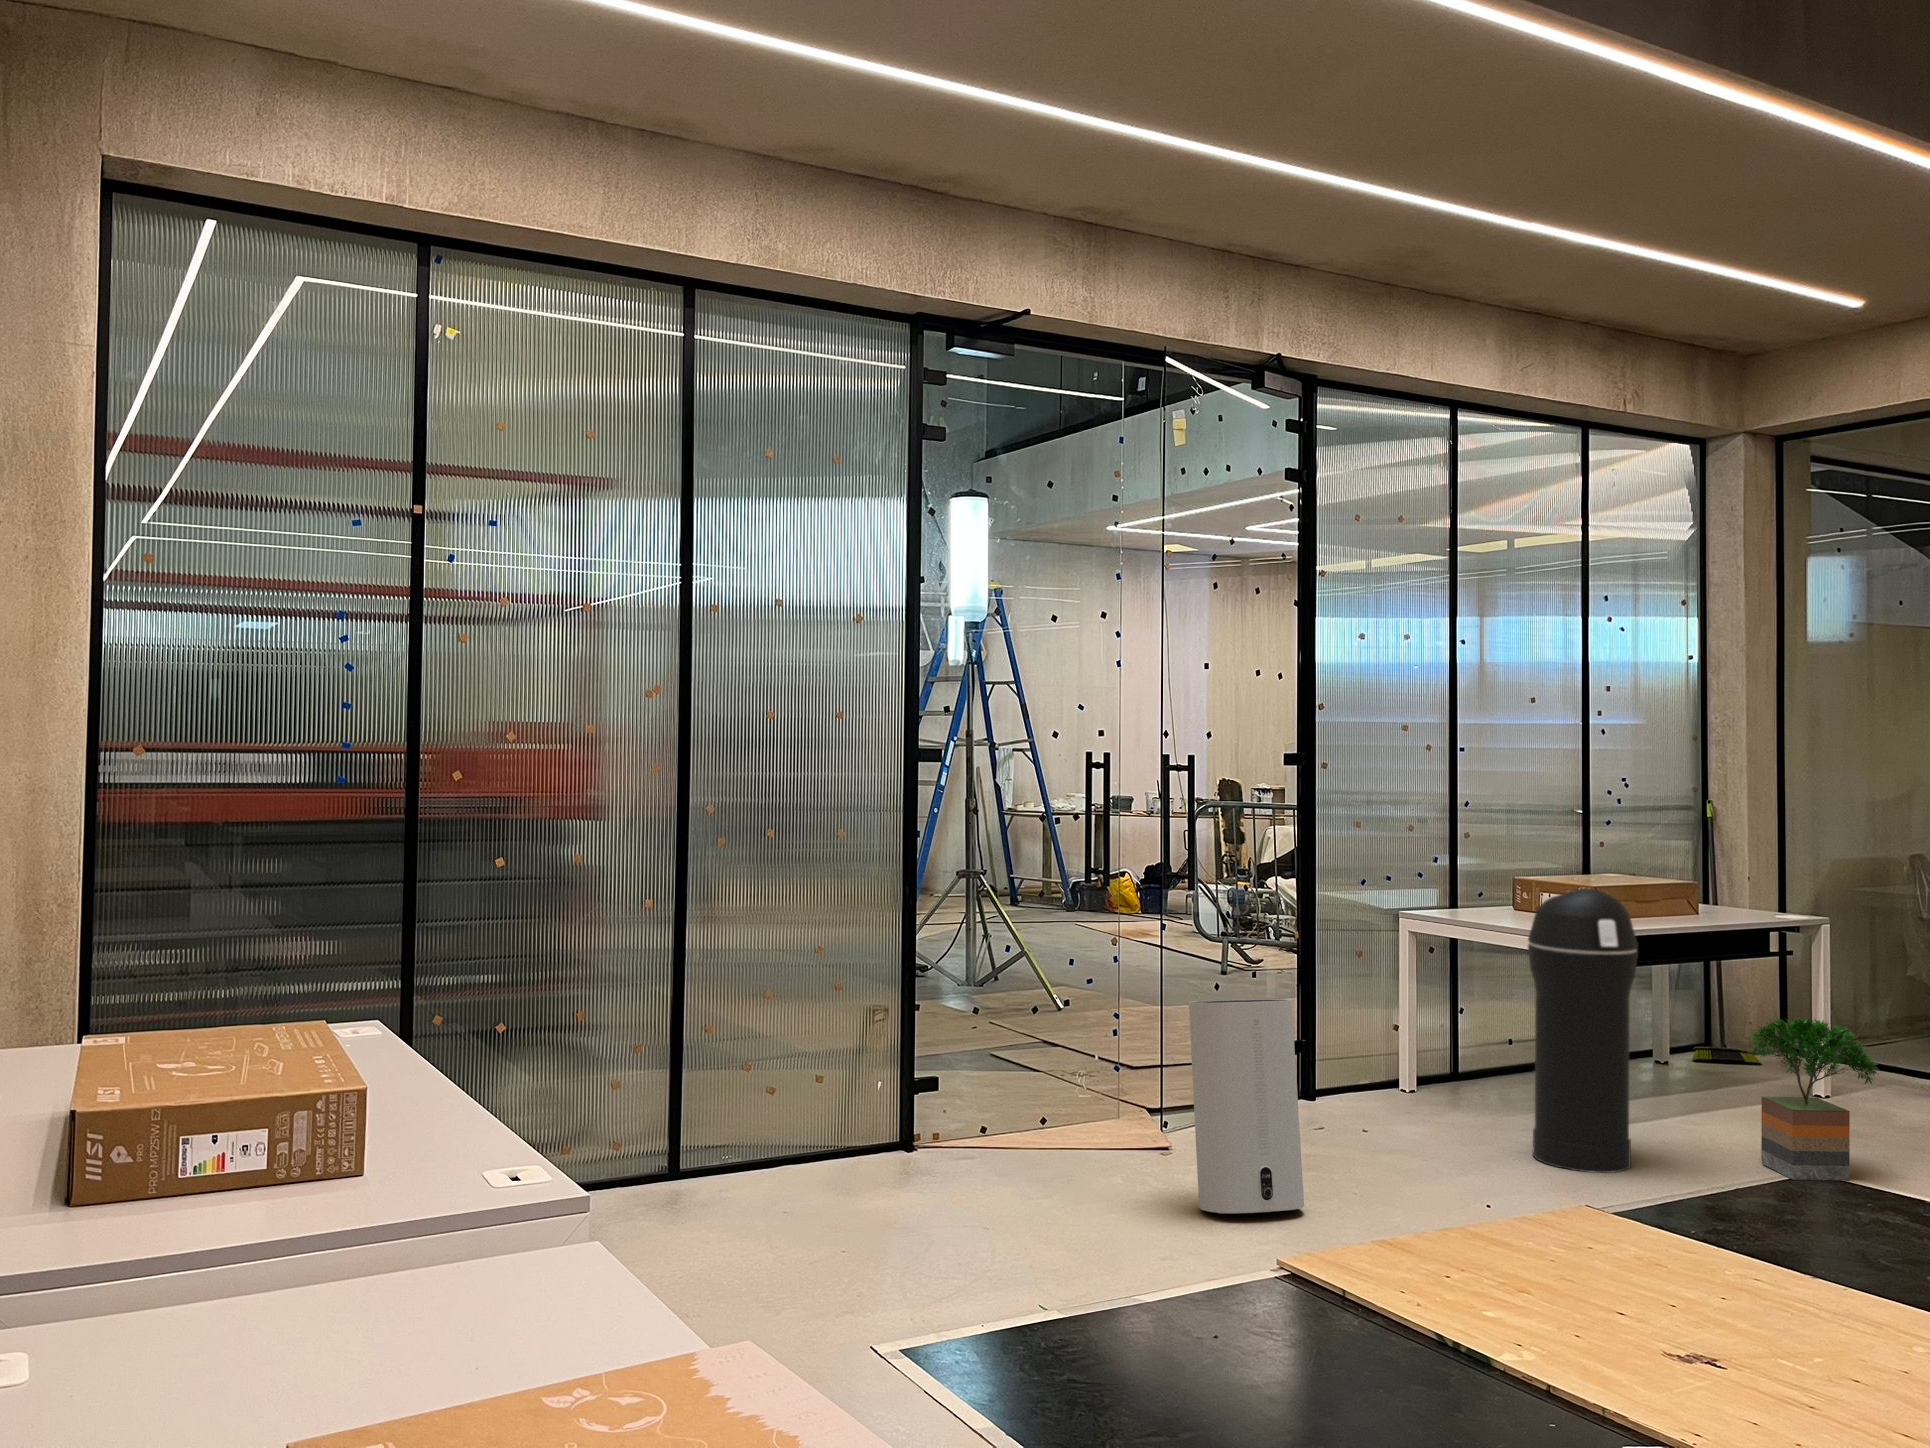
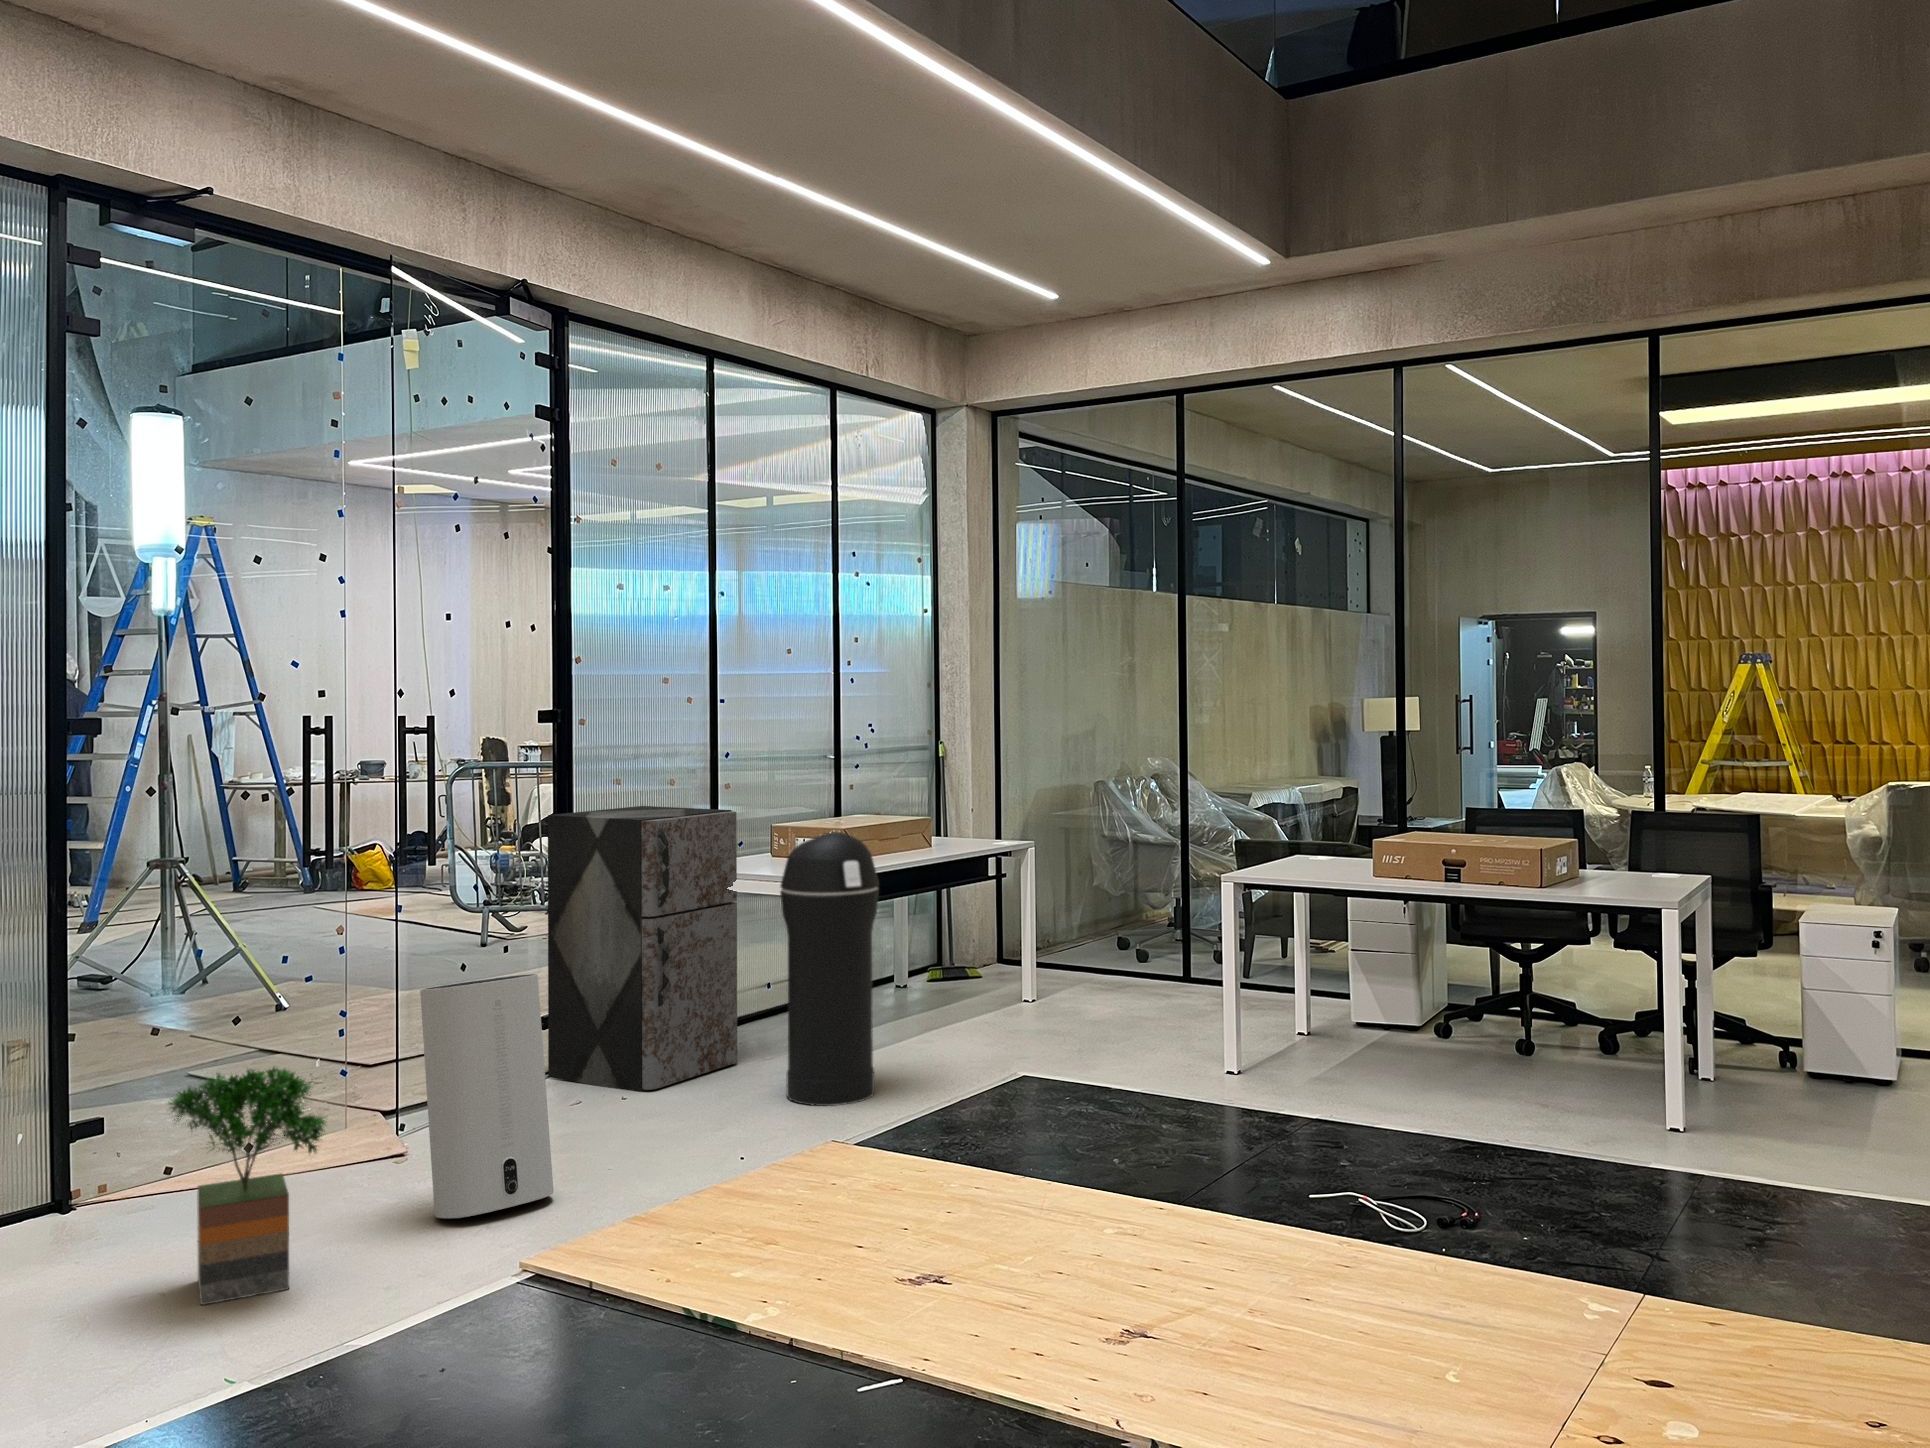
storage cabinet: none [1291,850,1480,1130] -> present [548,806,737,1092]
potted tree: present [1749,1017,1878,1181] -> present [168,1067,327,1305]

